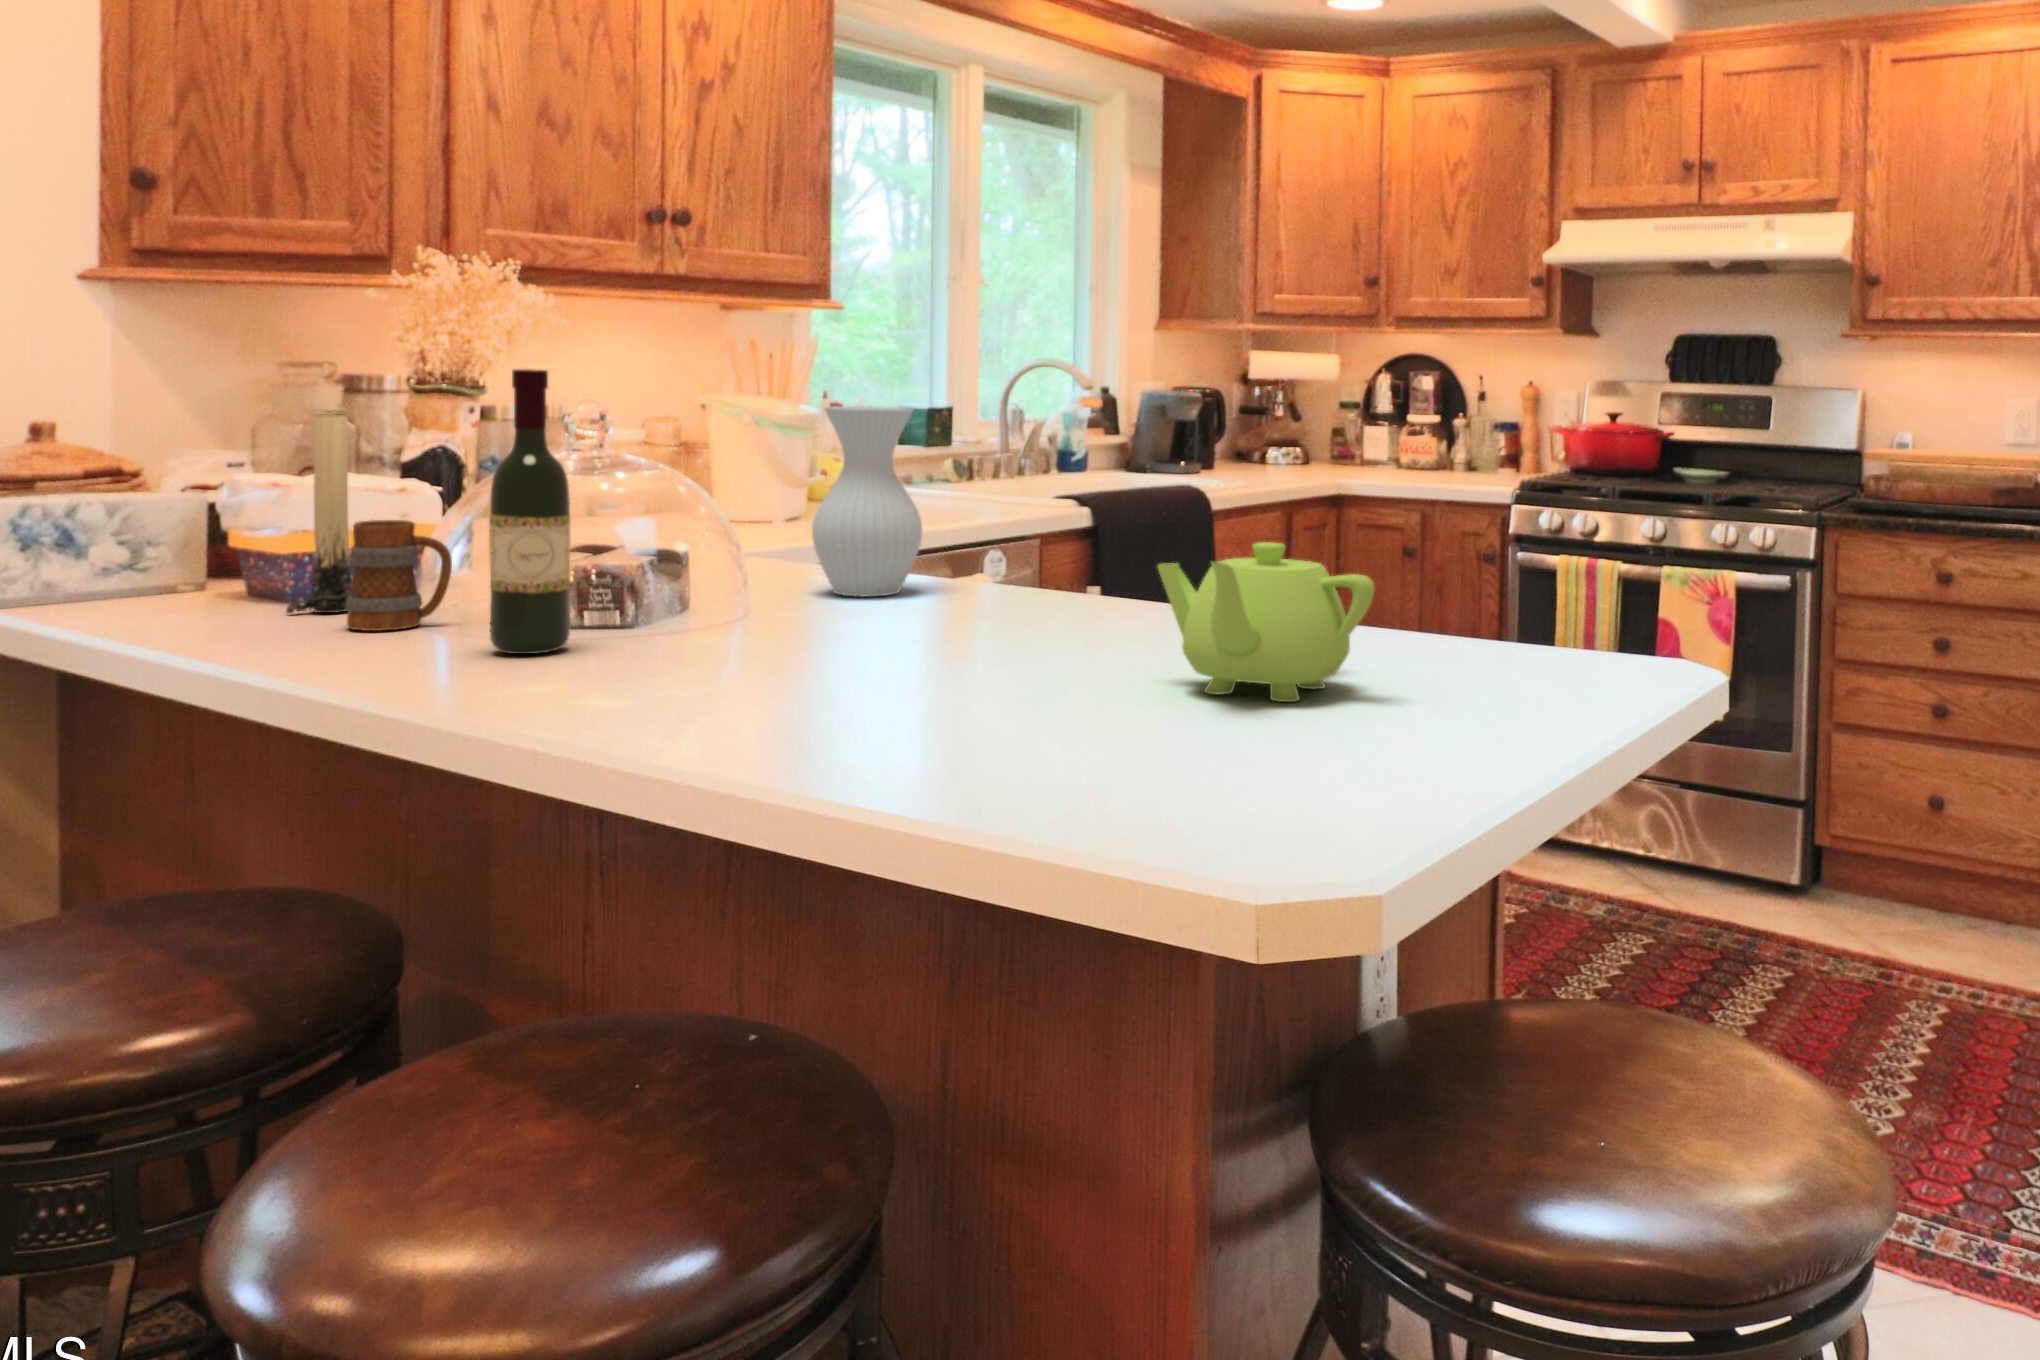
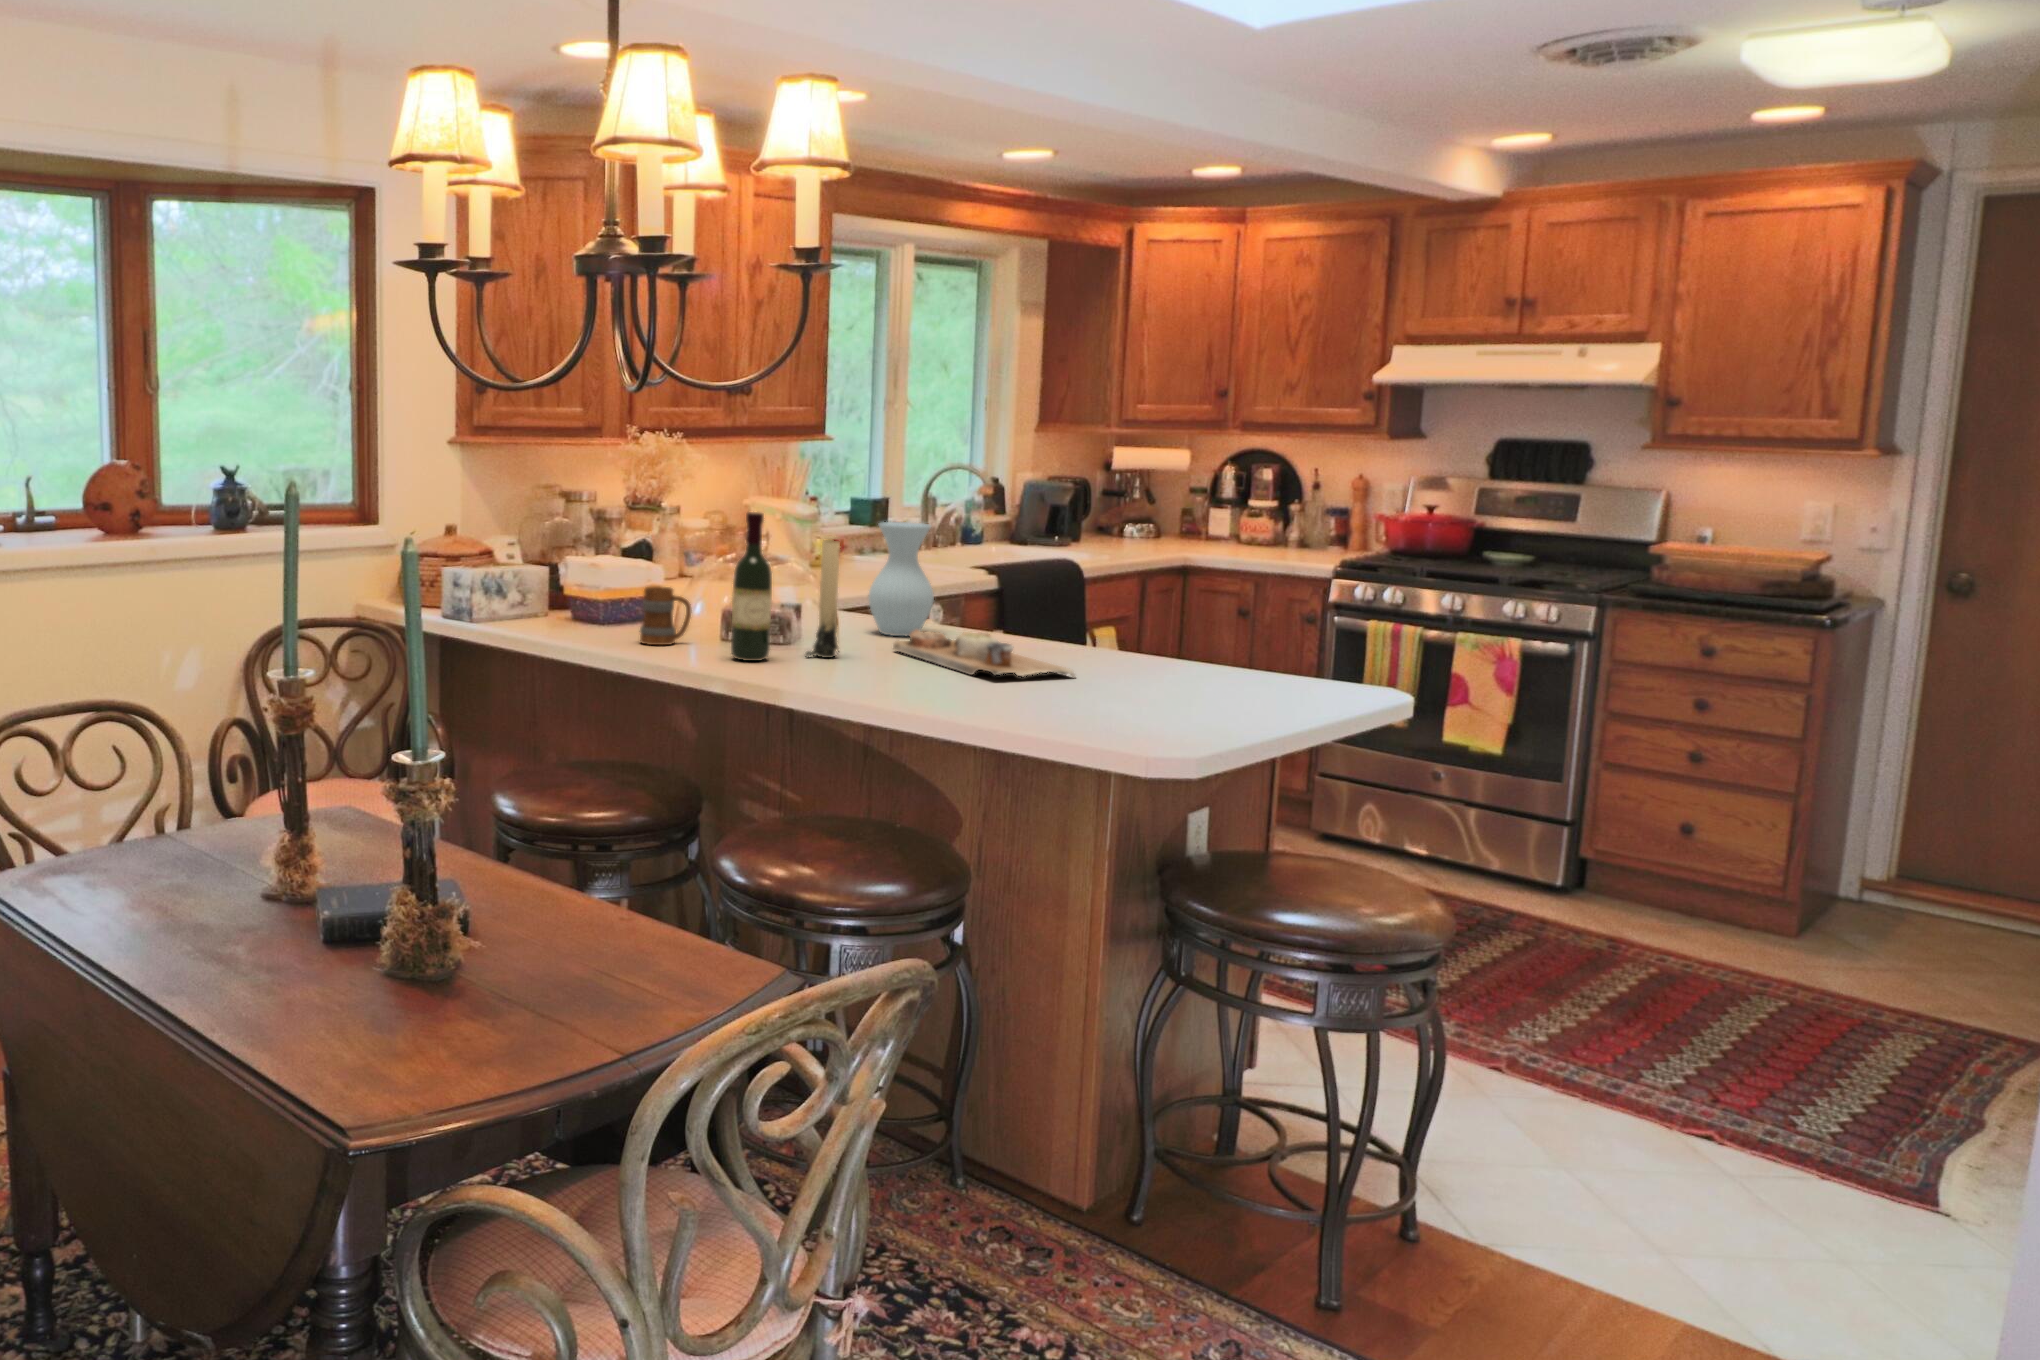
candle: present [286,407,351,614] -> present [805,536,840,658]
teapot: present [1158,542,1374,702] -> none [1104,618,1232,704]
cutting board: none [827,583,1124,665] -> present [893,629,1074,676]

